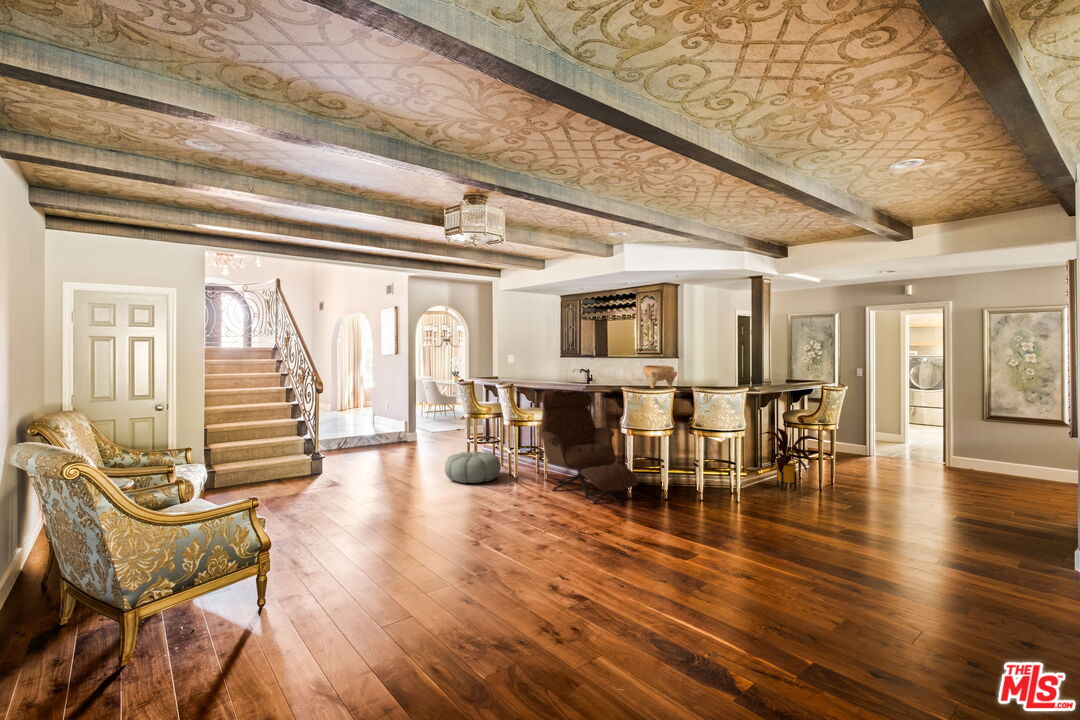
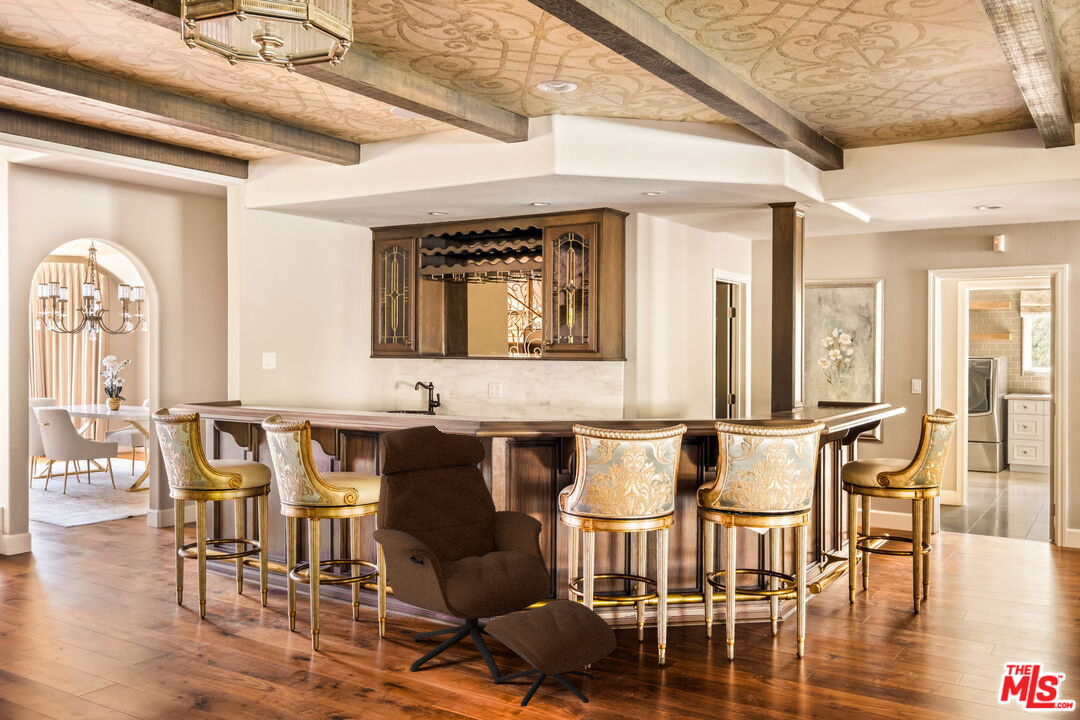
decorative bowl: present [643,365,677,389] -> none [595,374,665,424]
house plant: present [759,428,822,491] -> none [805,498,941,626]
pouf: present [445,451,501,483] -> none [130,578,275,665]

